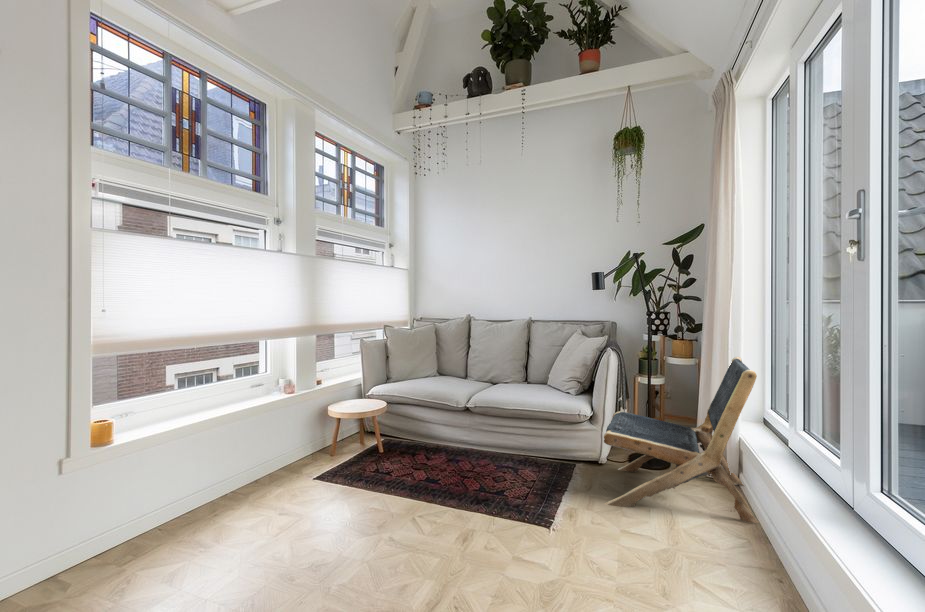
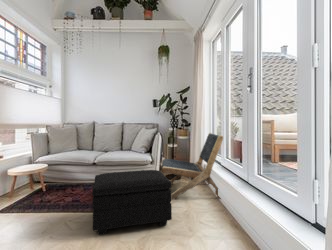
footstool: none [453,436,607,557] -> present [92,170,172,235]

